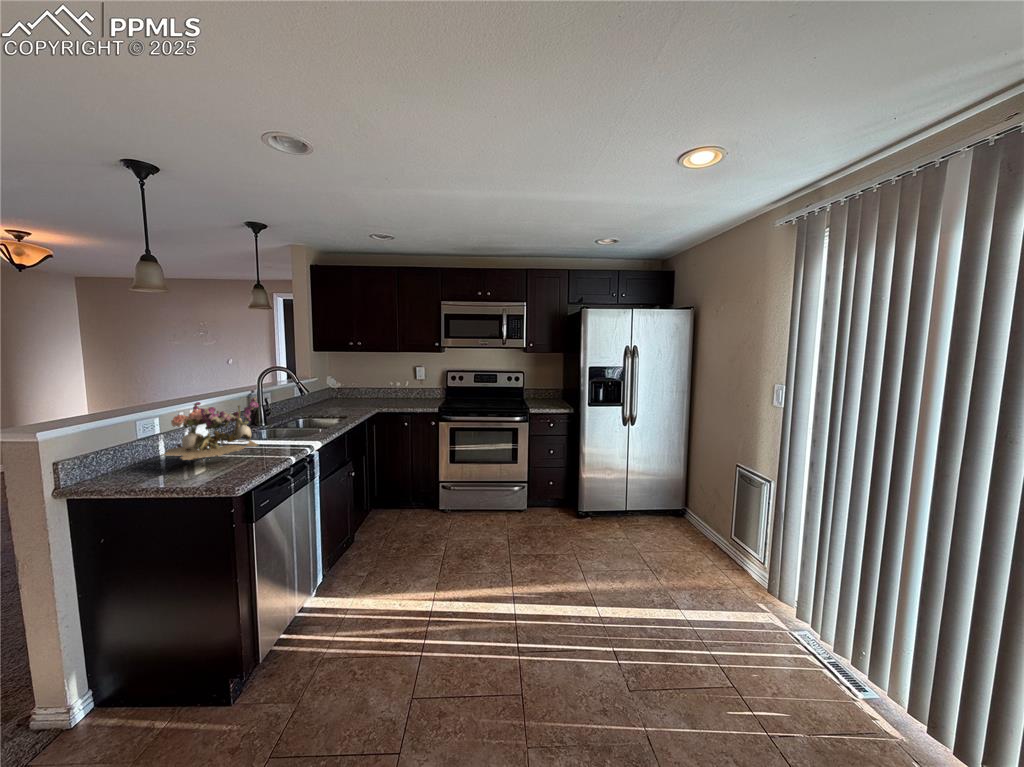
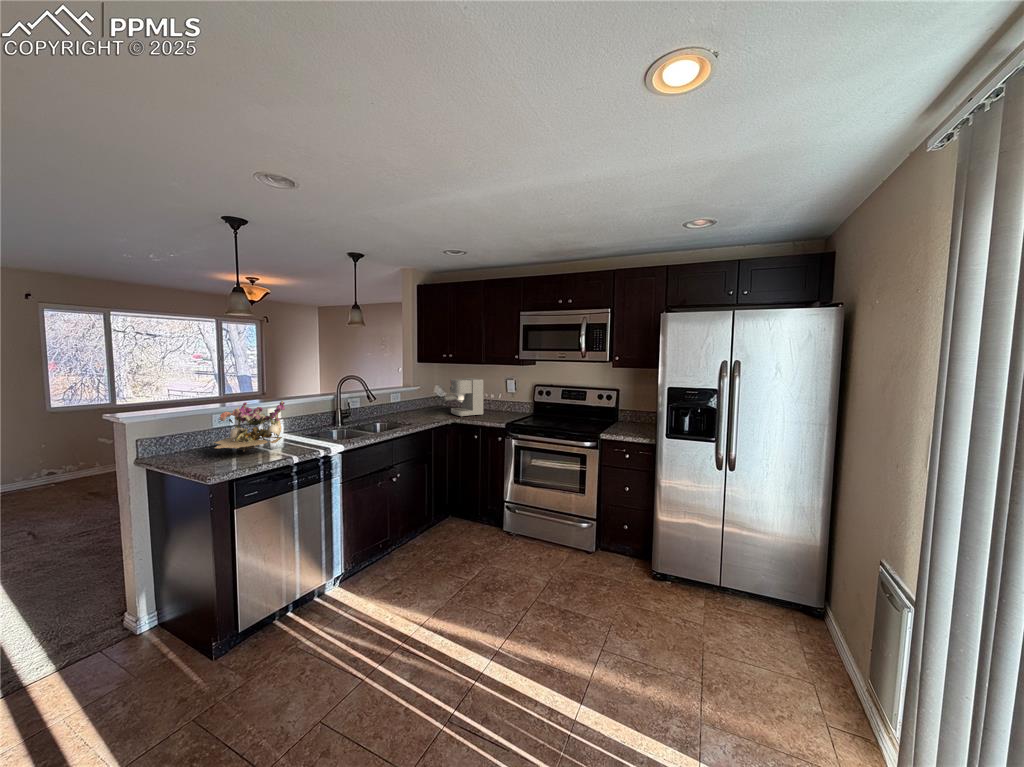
coffee maker: none [359,366,398,406] -> present [443,378,483,417]

